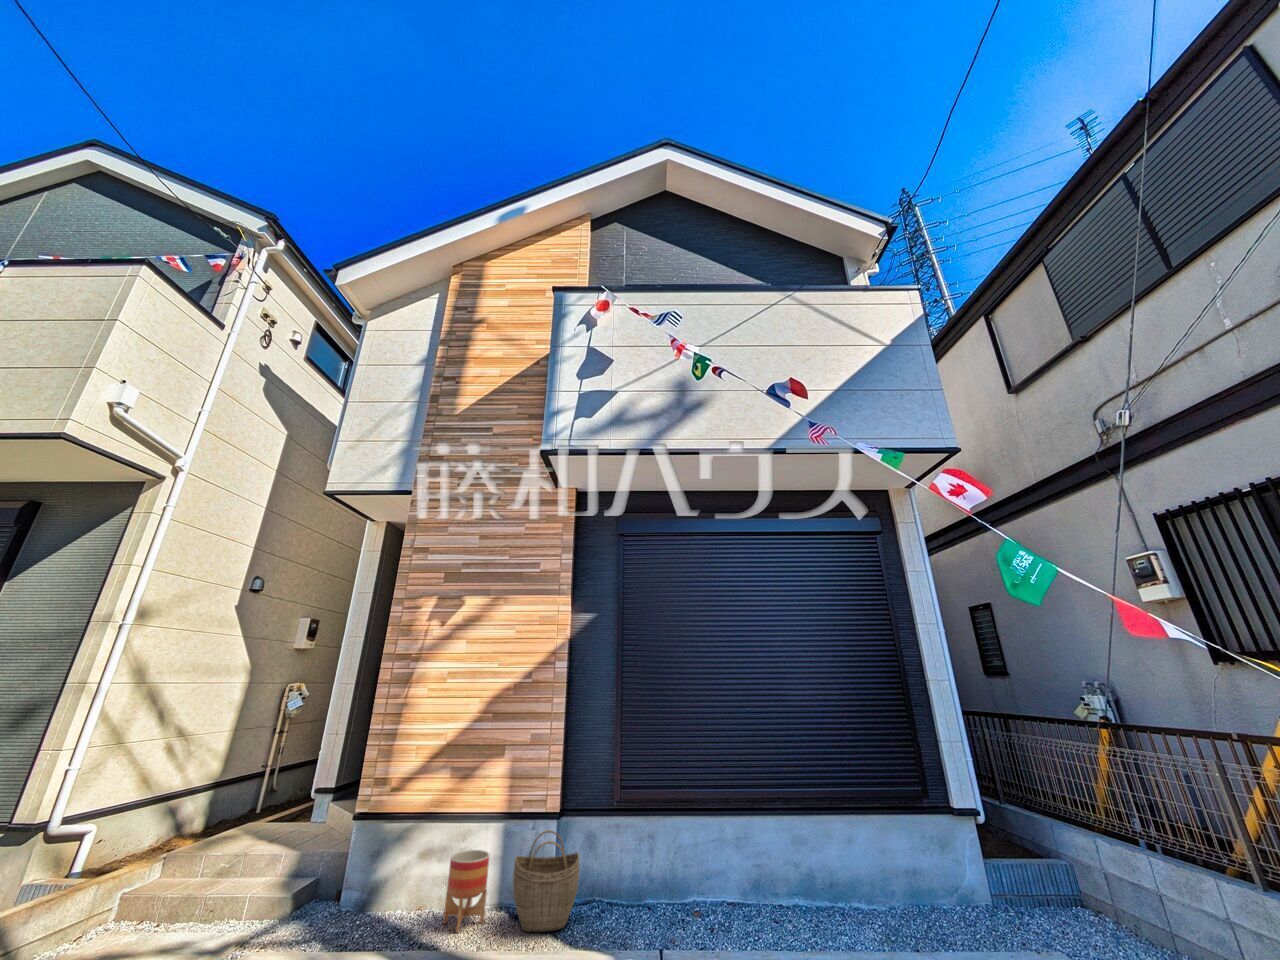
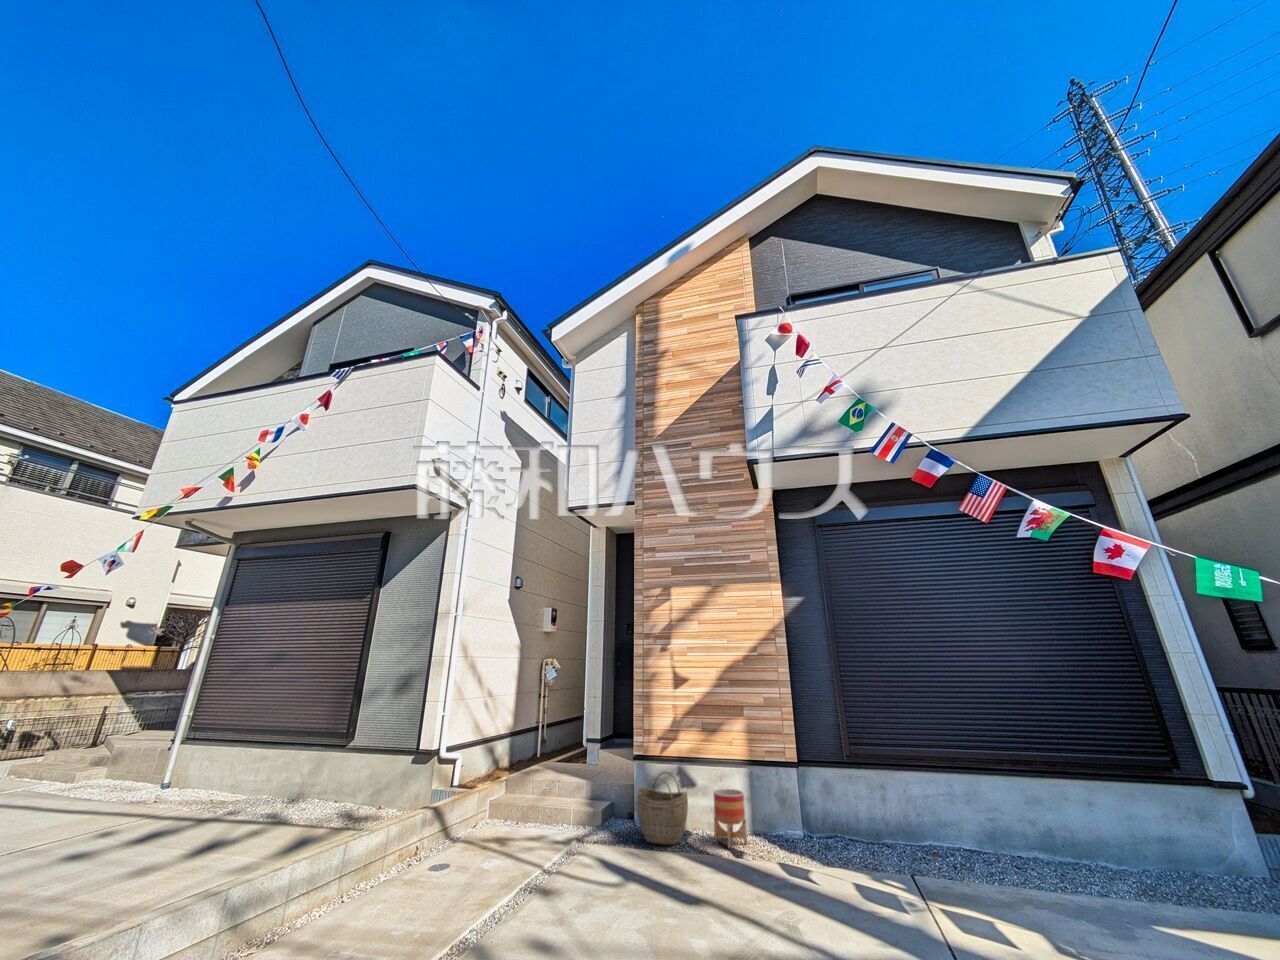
woven basket: present [513,830,579,932] -> present [637,772,688,845]

